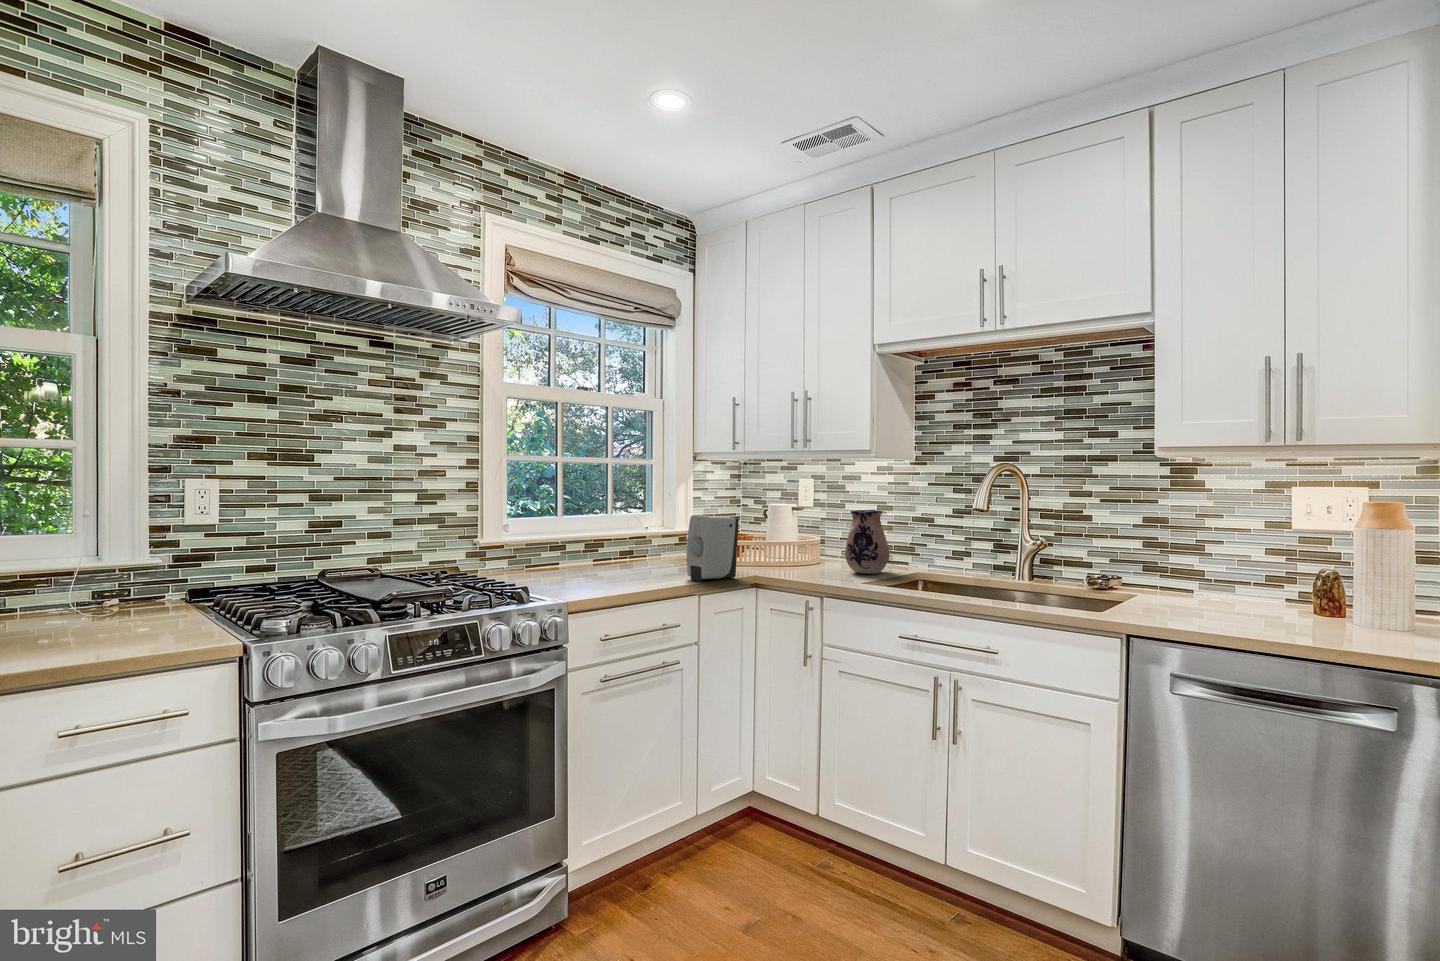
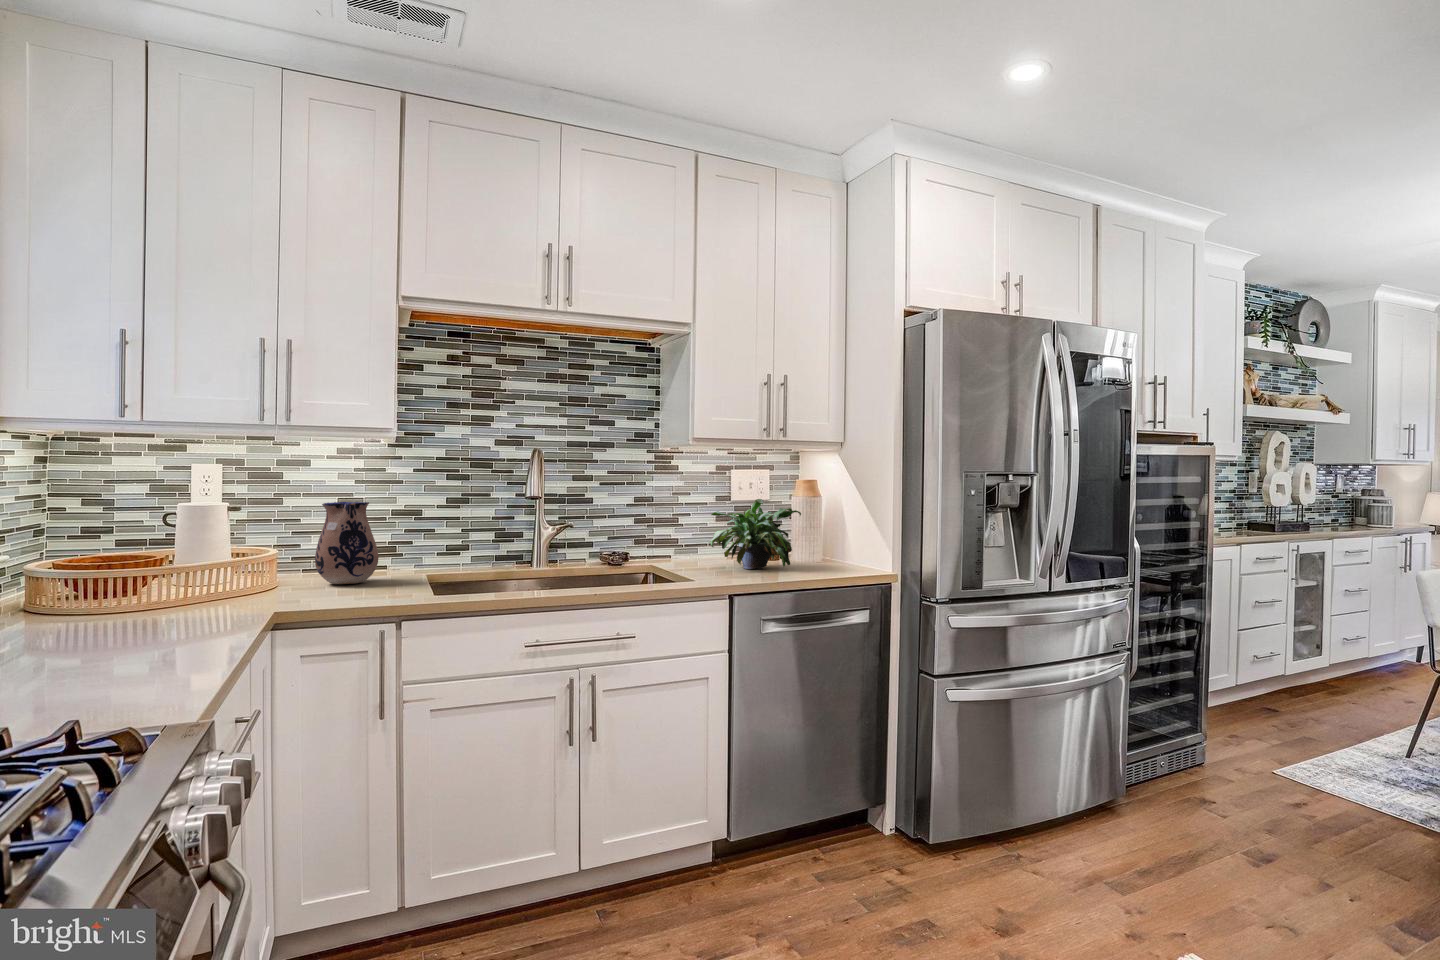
soap dispenser: present [686,516,739,581] -> none [79,515,177,630]
potted plant: none [1178,531,1323,624] -> present [708,499,801,569]

